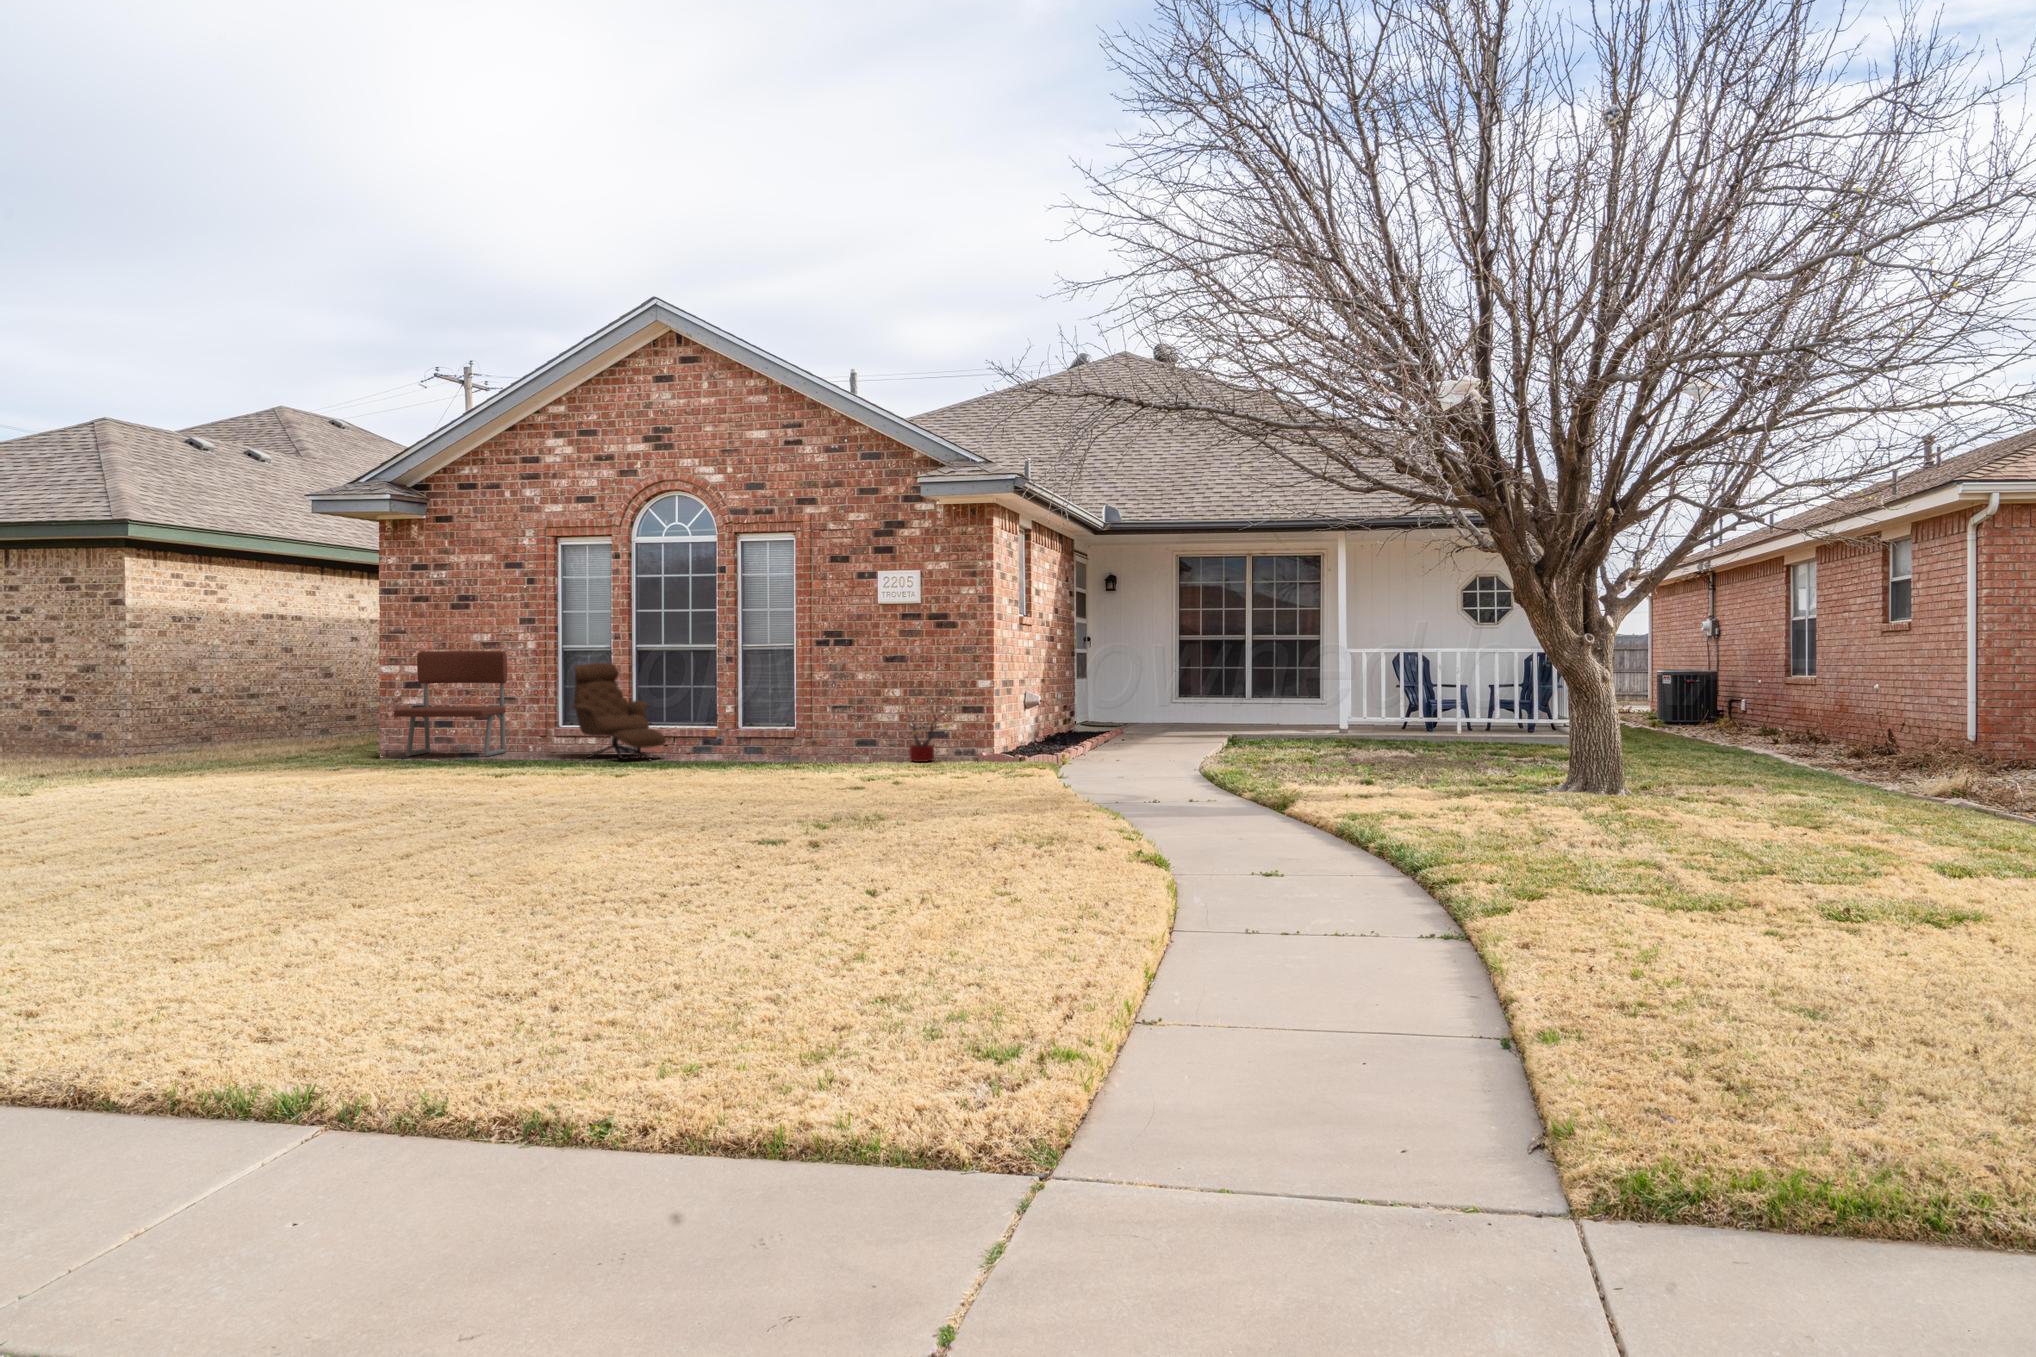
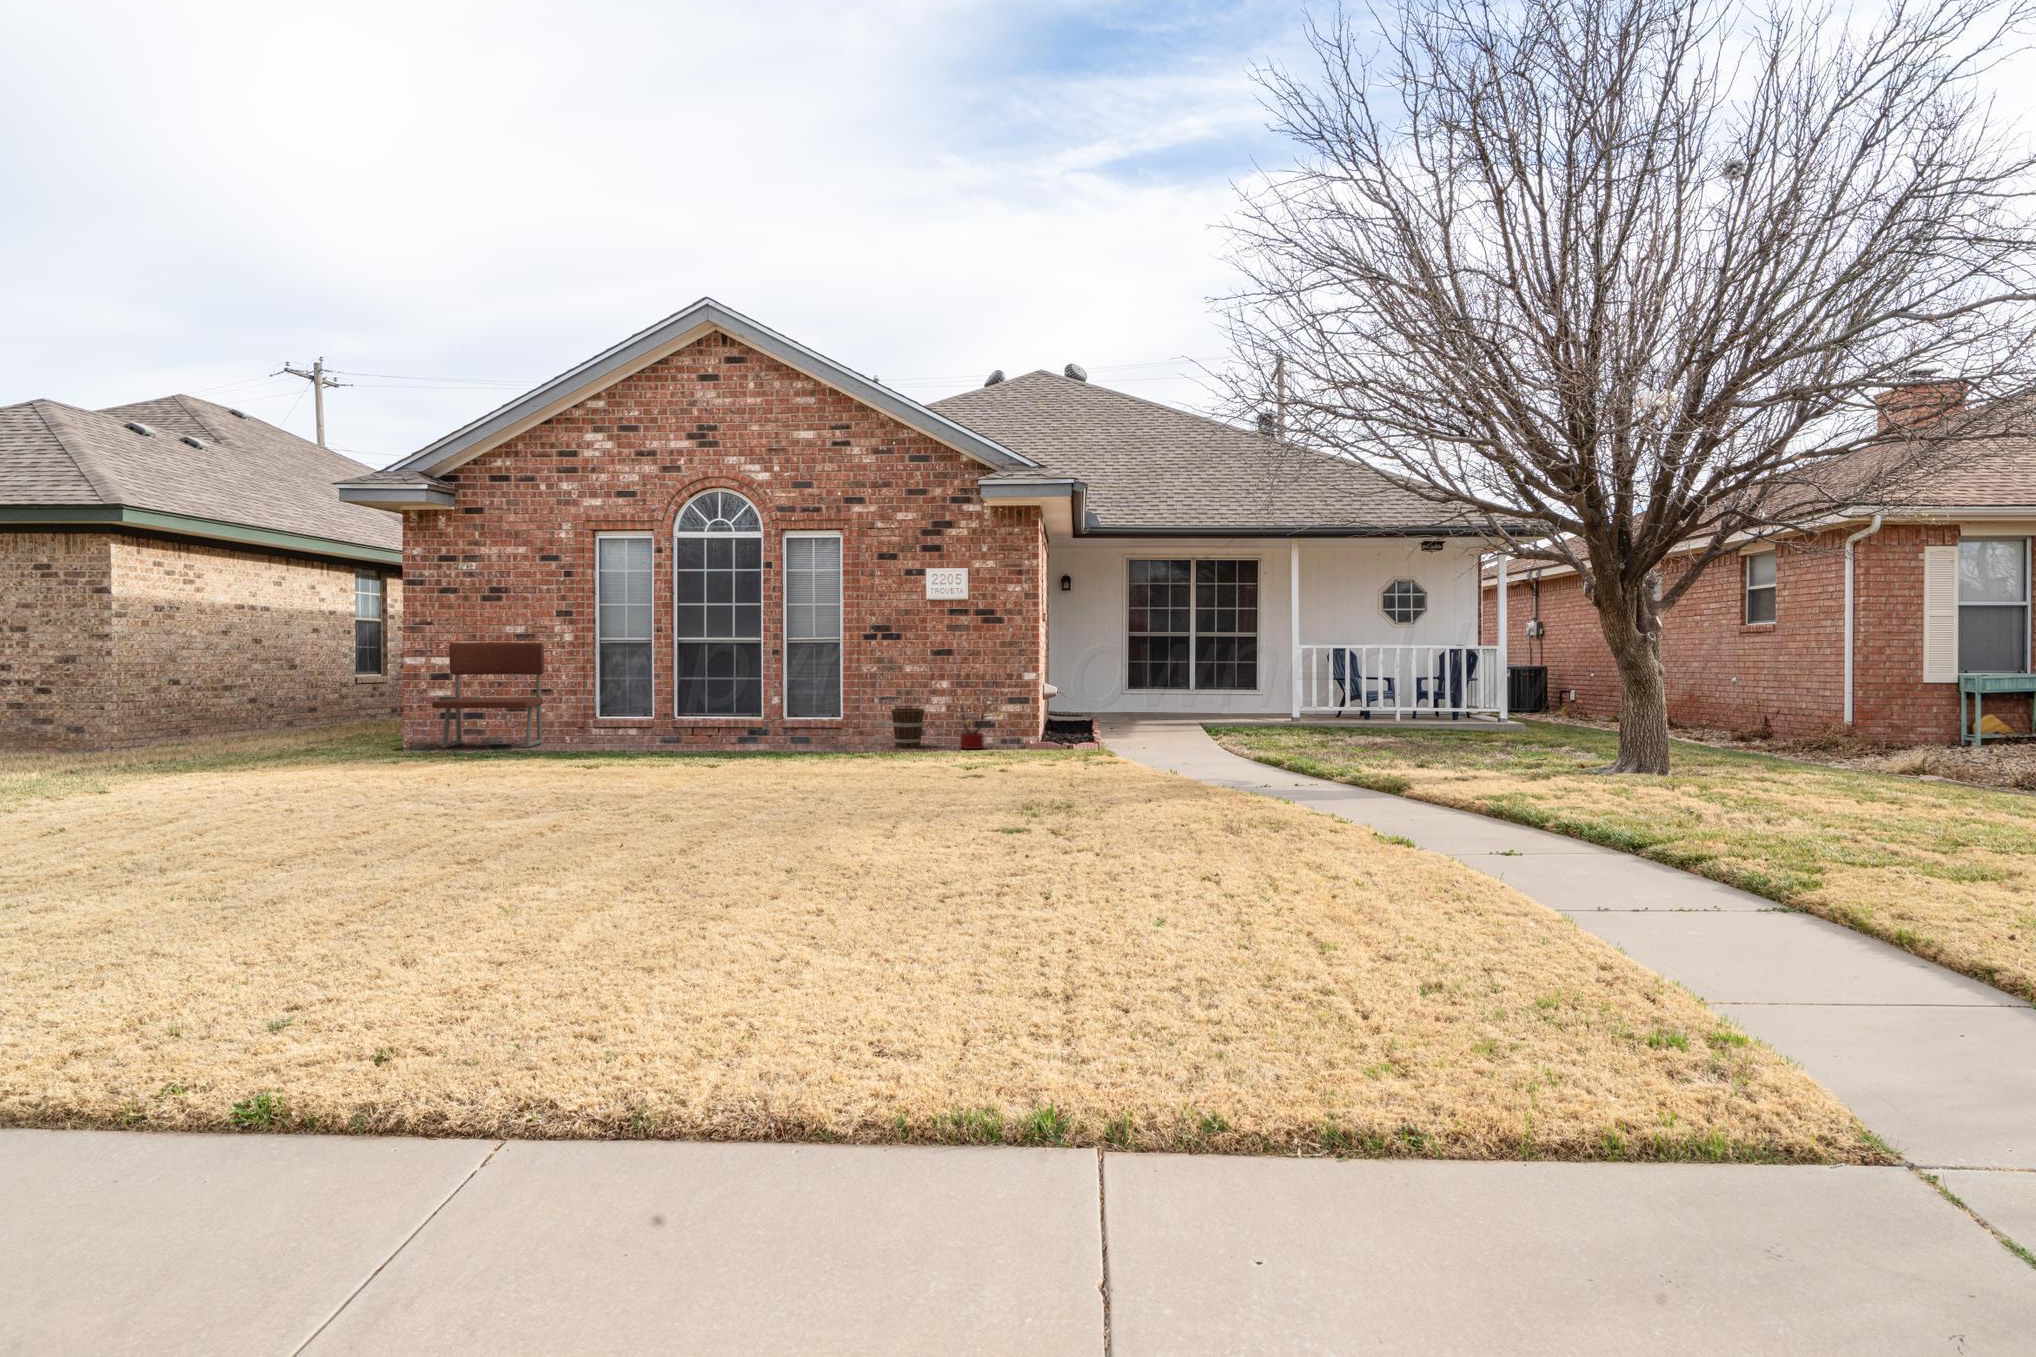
lounge chair: present [572,663,666,760] -> none [618,655,717,751]
bucket: none [841,719,876,760] -> present [891,708,924,748]

